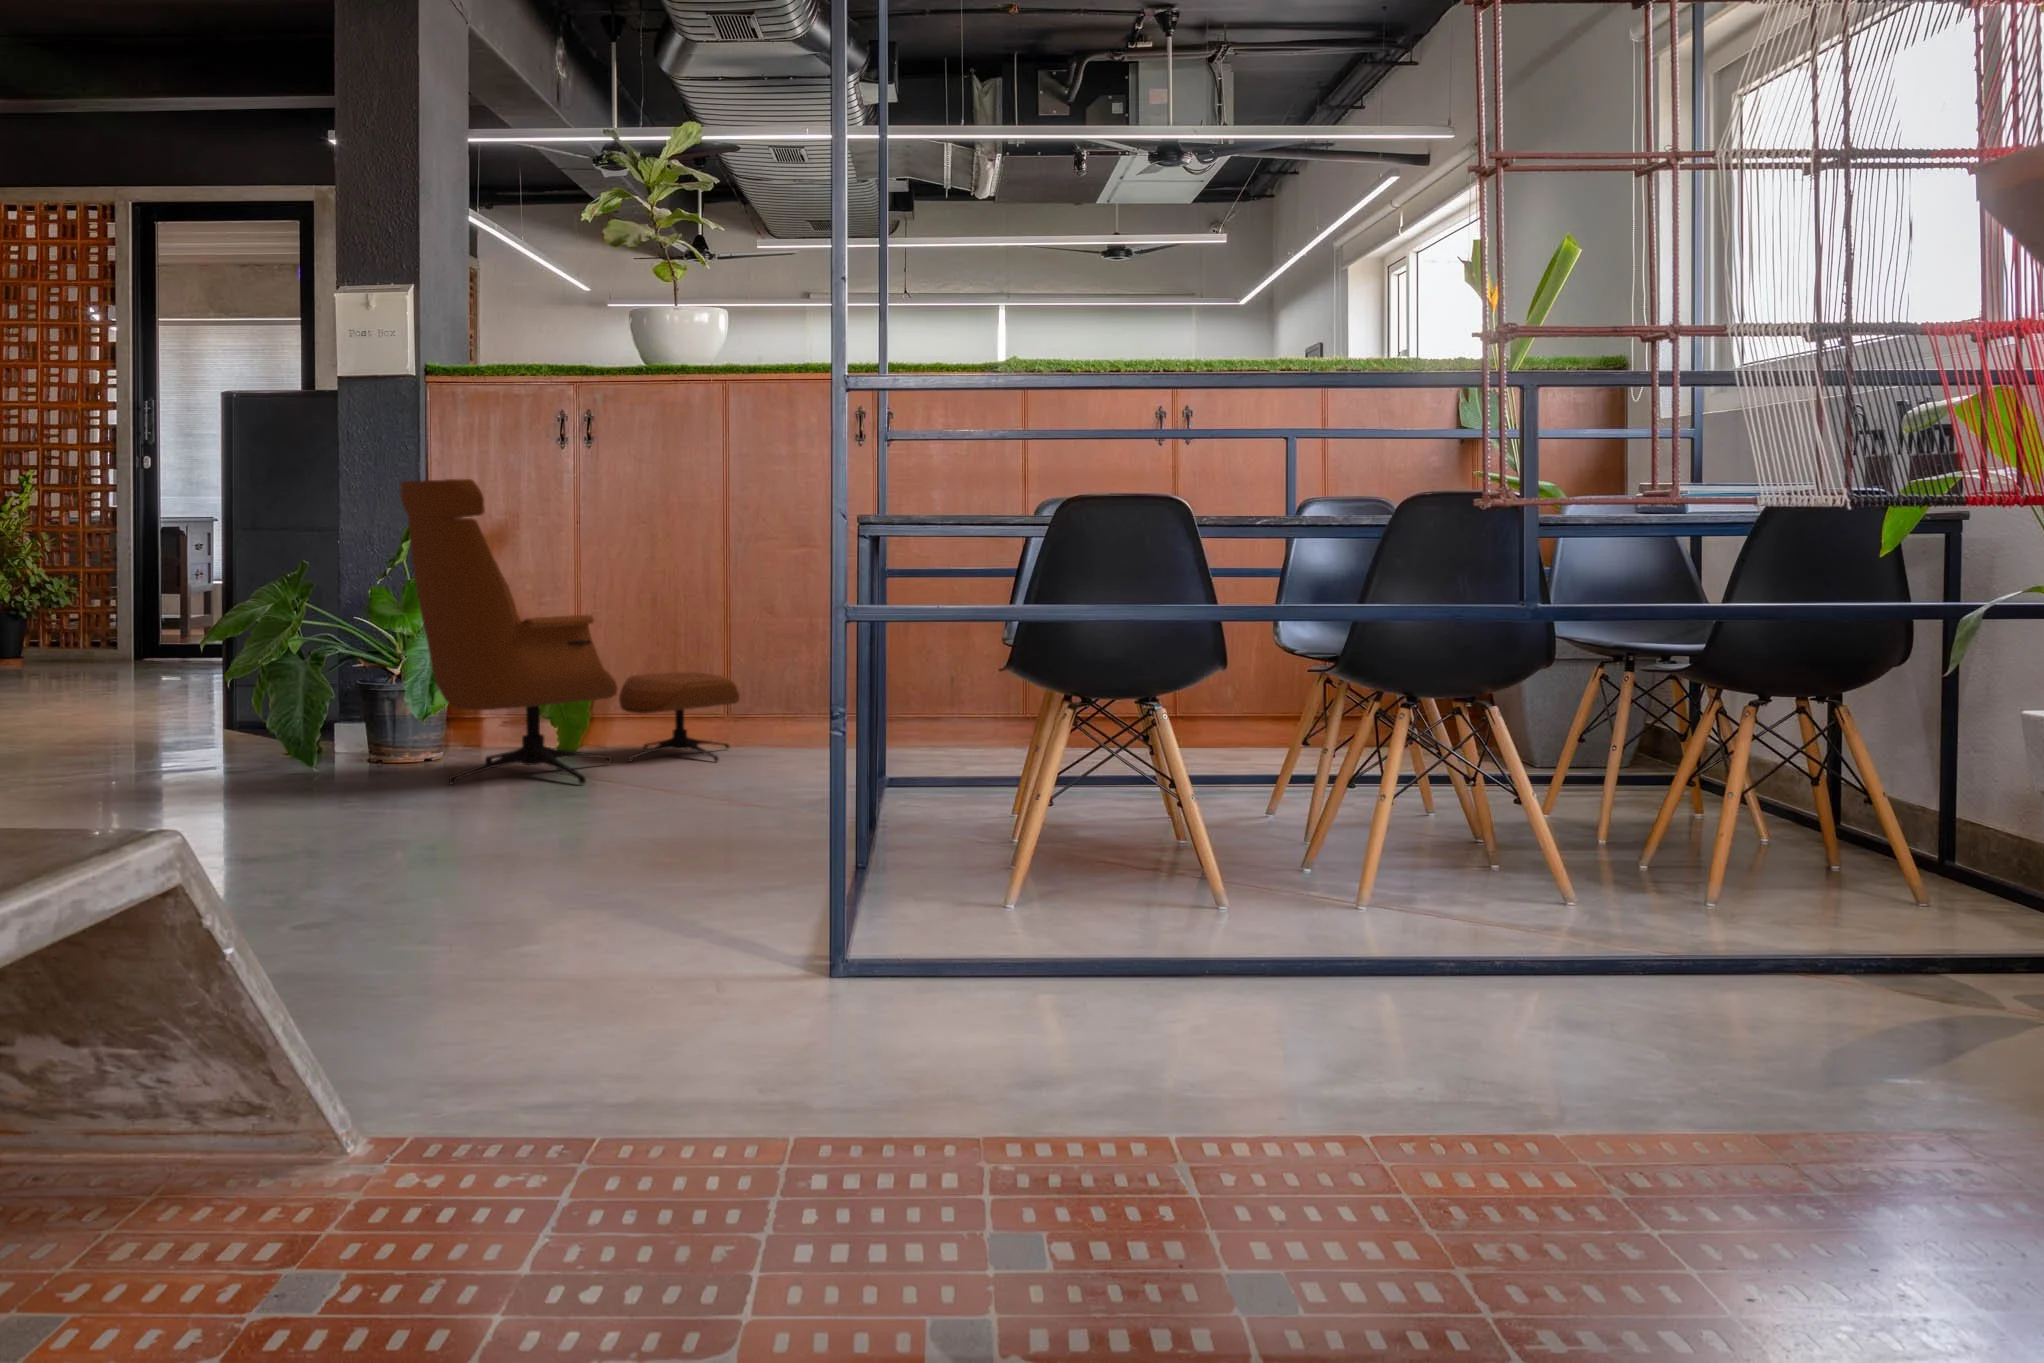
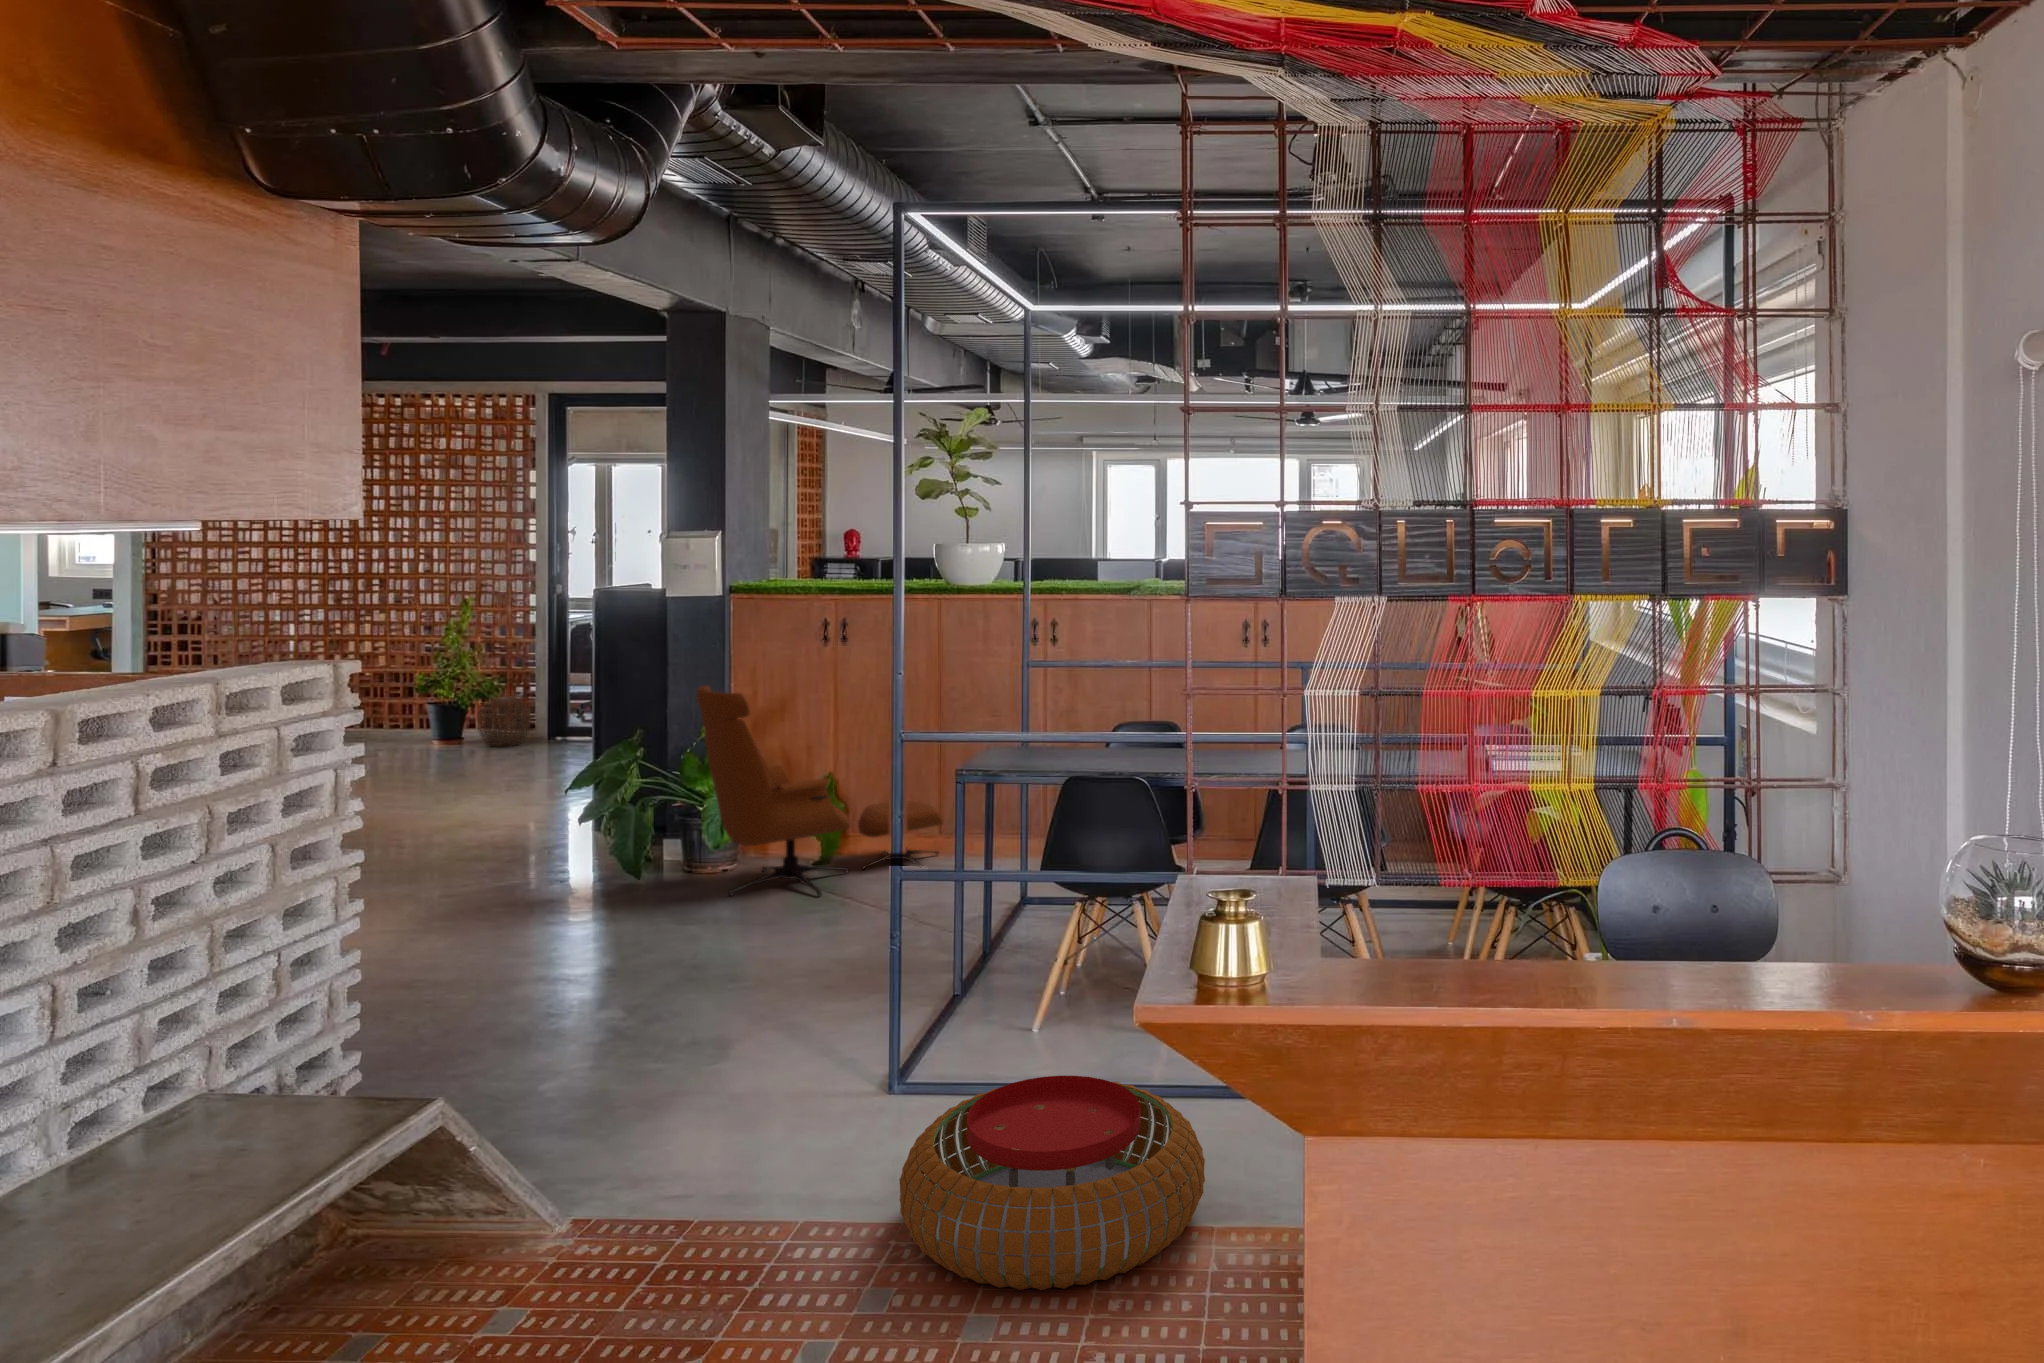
woven basket: none [40,603,110,669] -> present [478,696,531,747]
pouf: none [983,893,1553,1230] -> present [899,1076,1205,1290]

